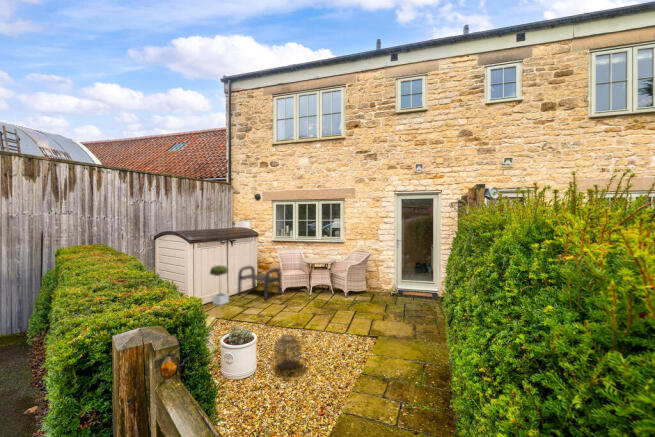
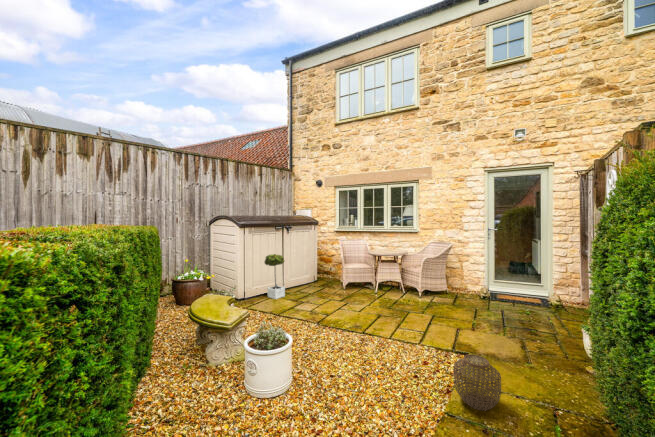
bench: present [238,266,281,300] -> none [295,257,343,296]
woven basket: present [274,335,302,369] -> present [454,354,501,411]

